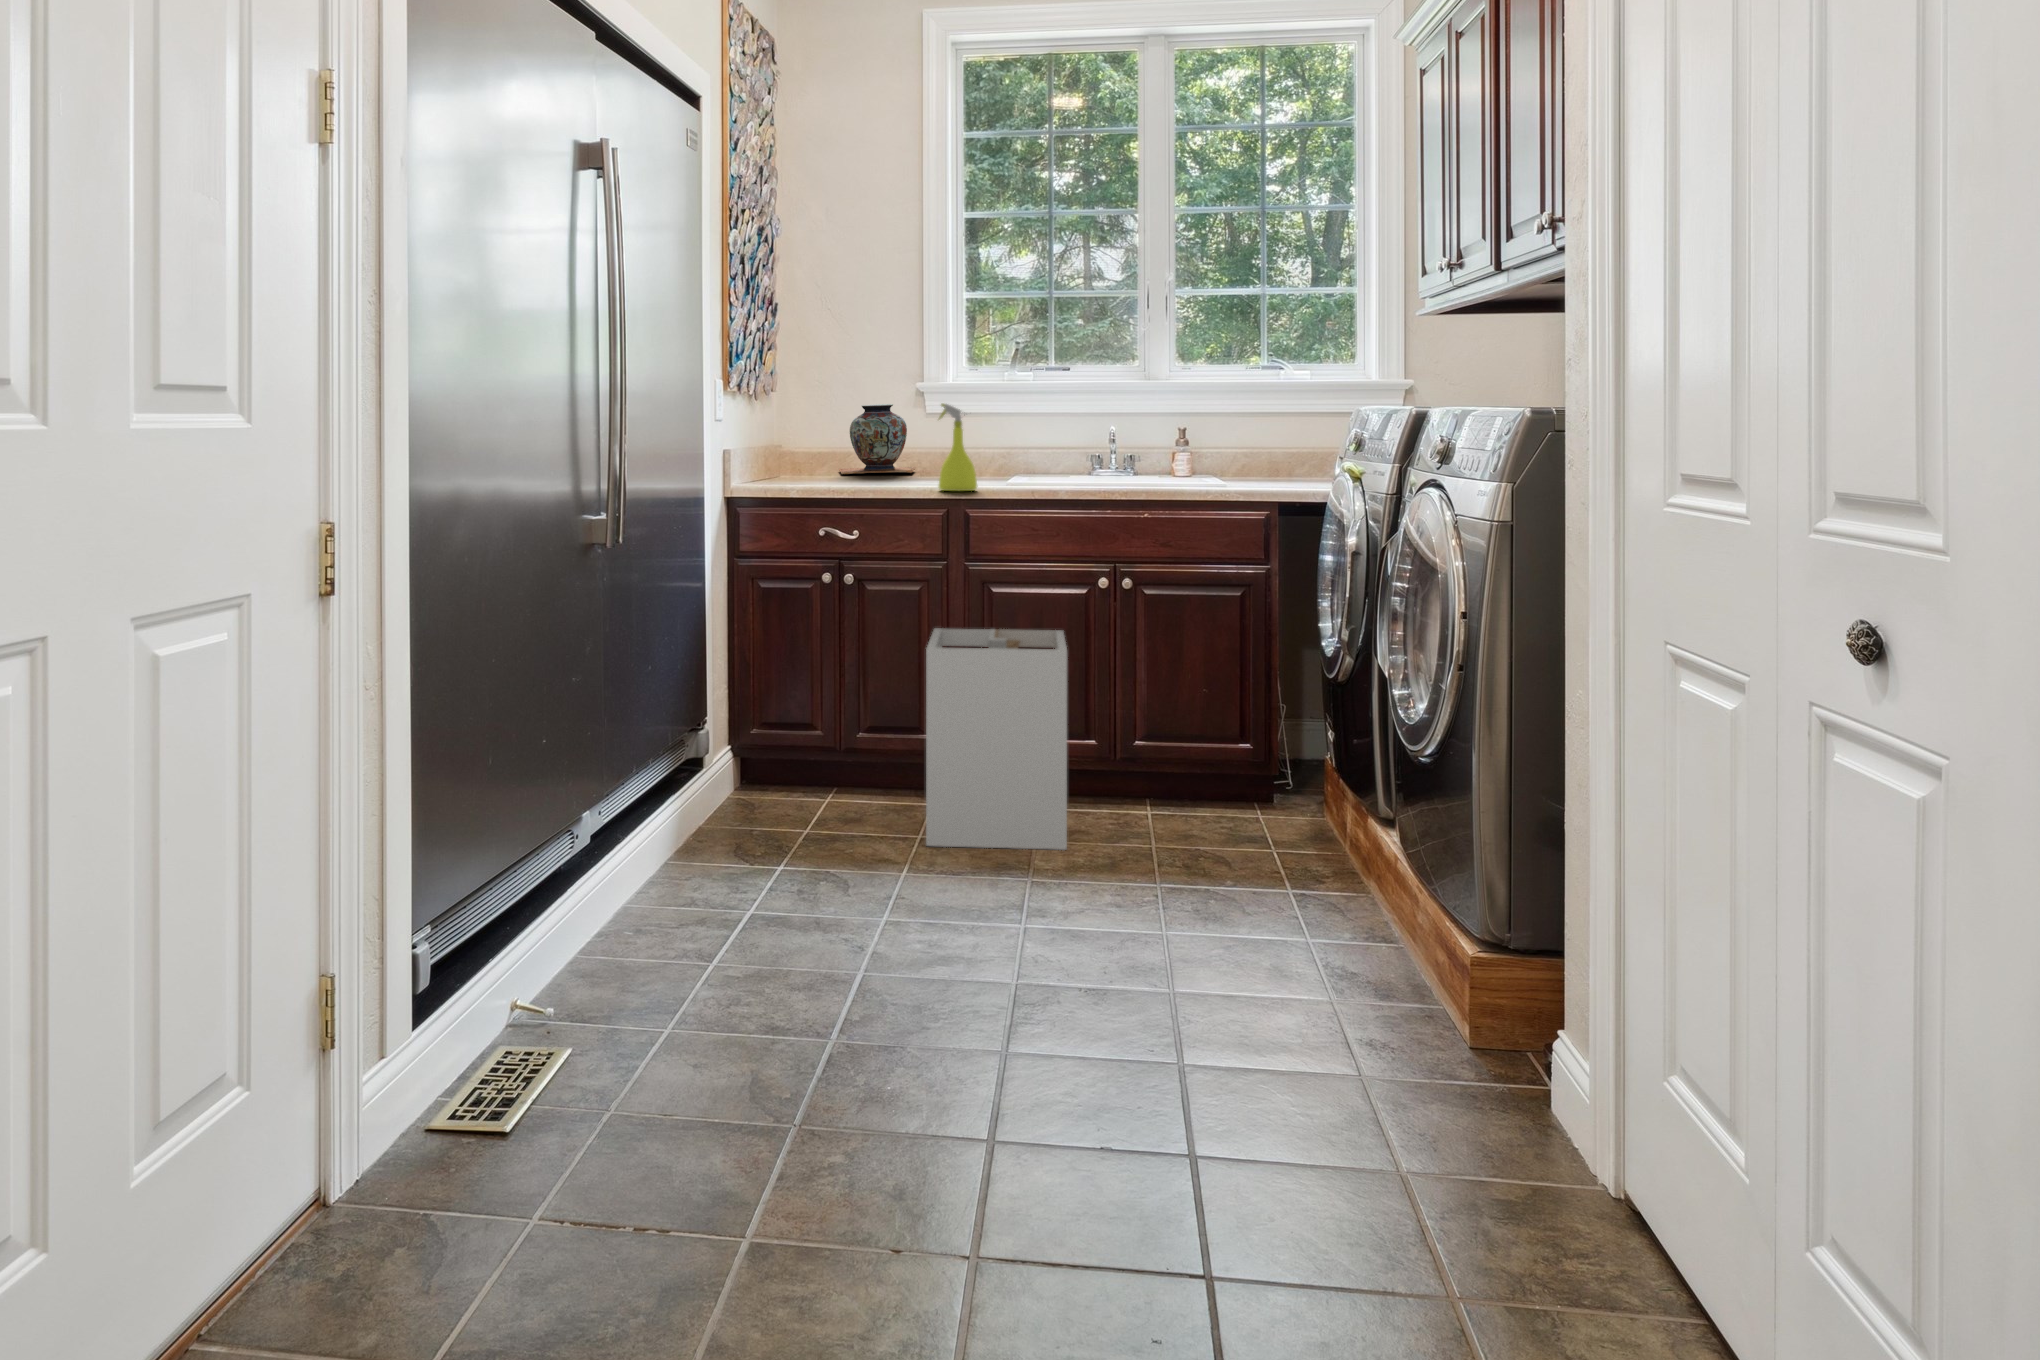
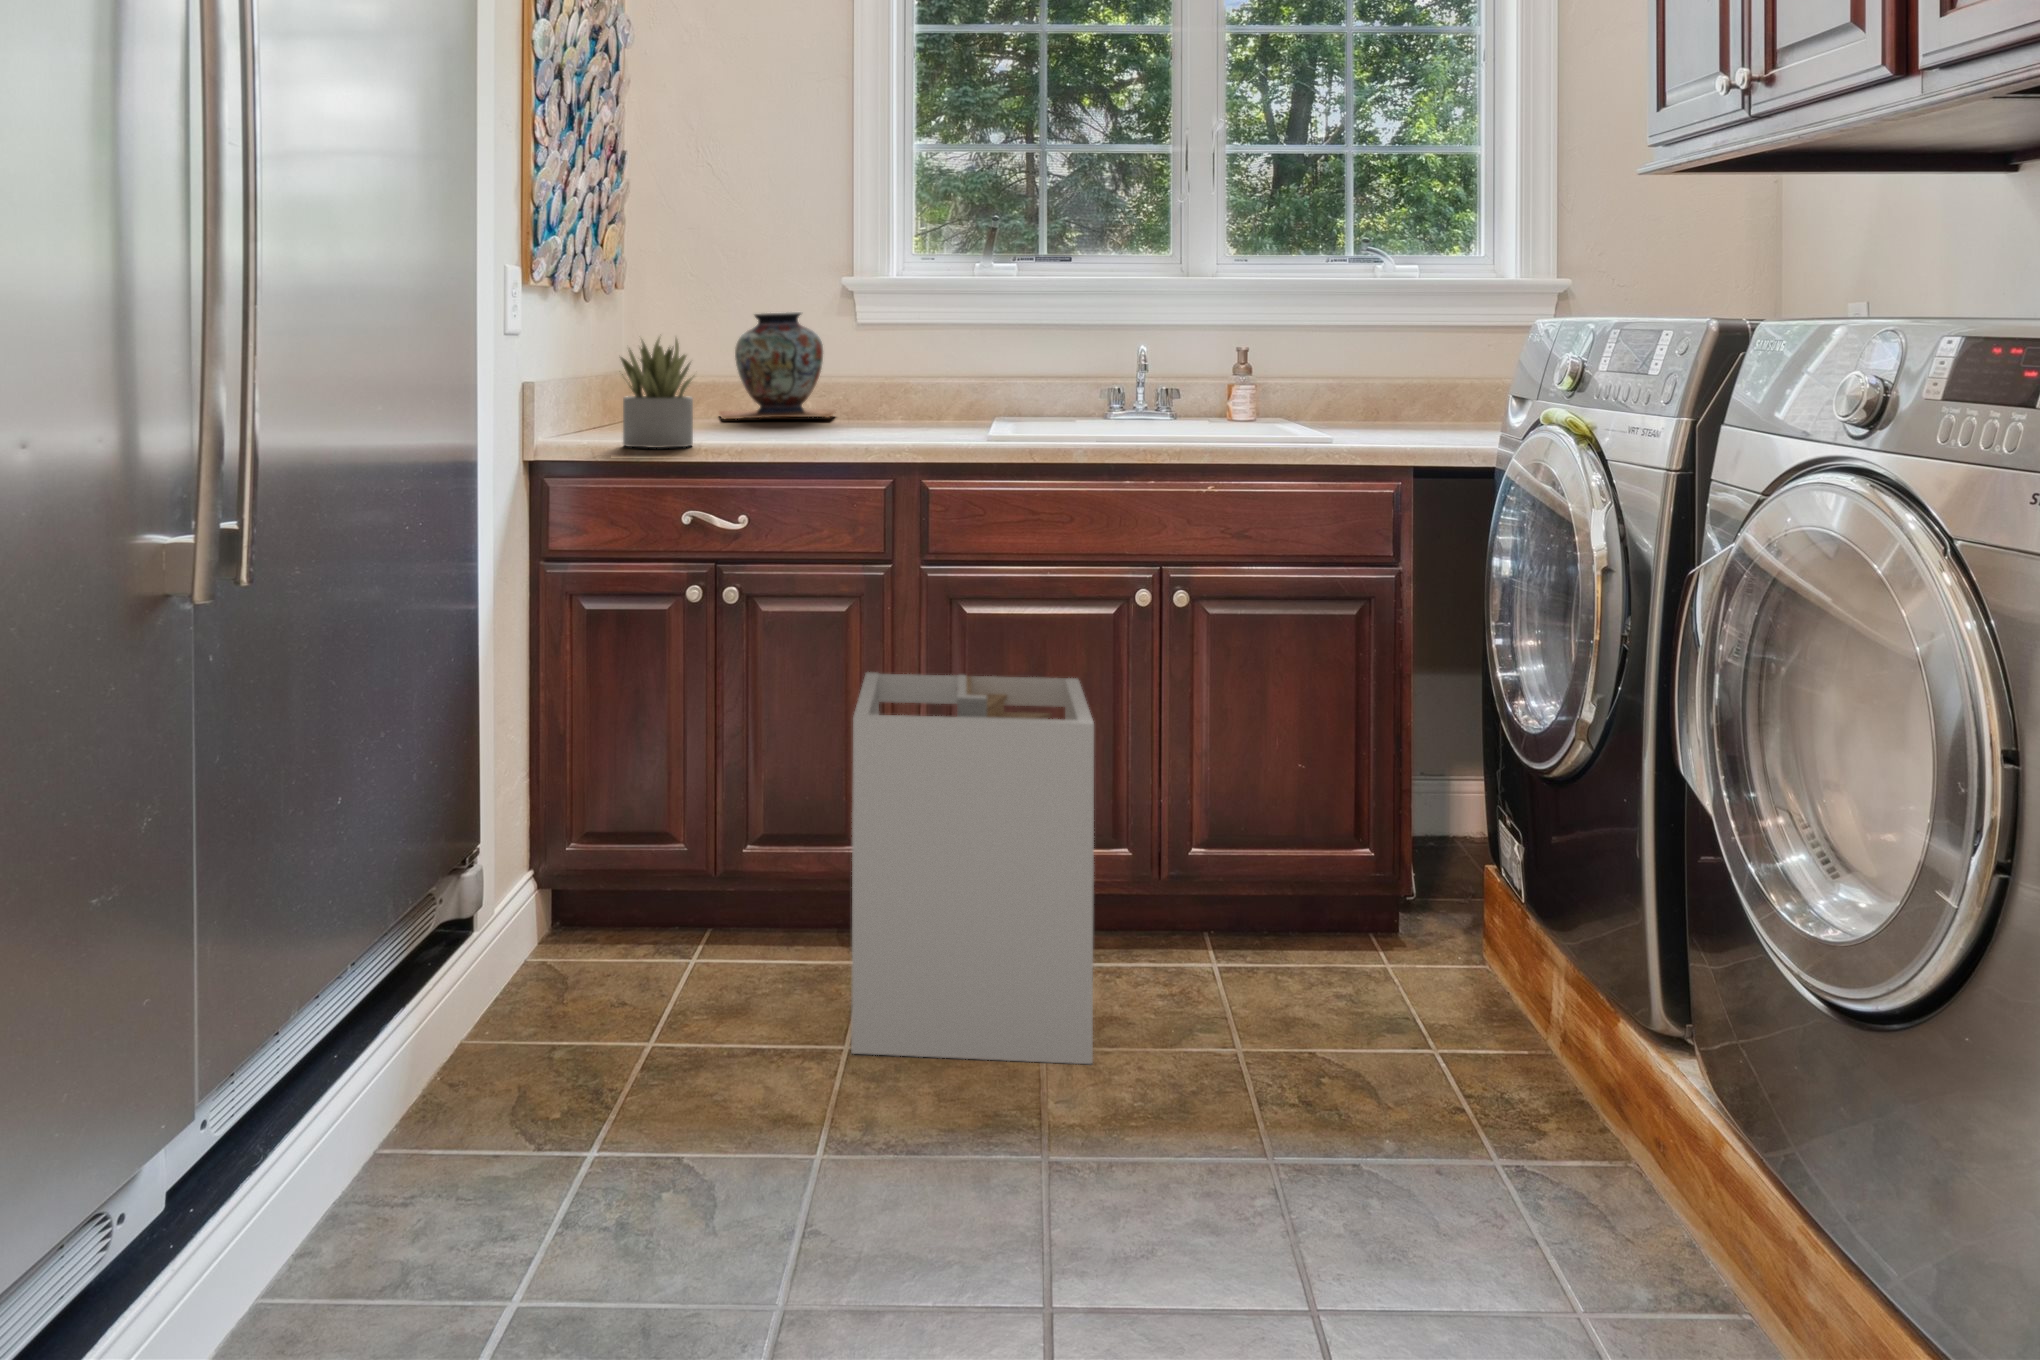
spray bottle: present [939,403,978,491] -> none [871,306,936,448]
succulent plant: none [780,421,829,492] -> present [621,338,693,448]

